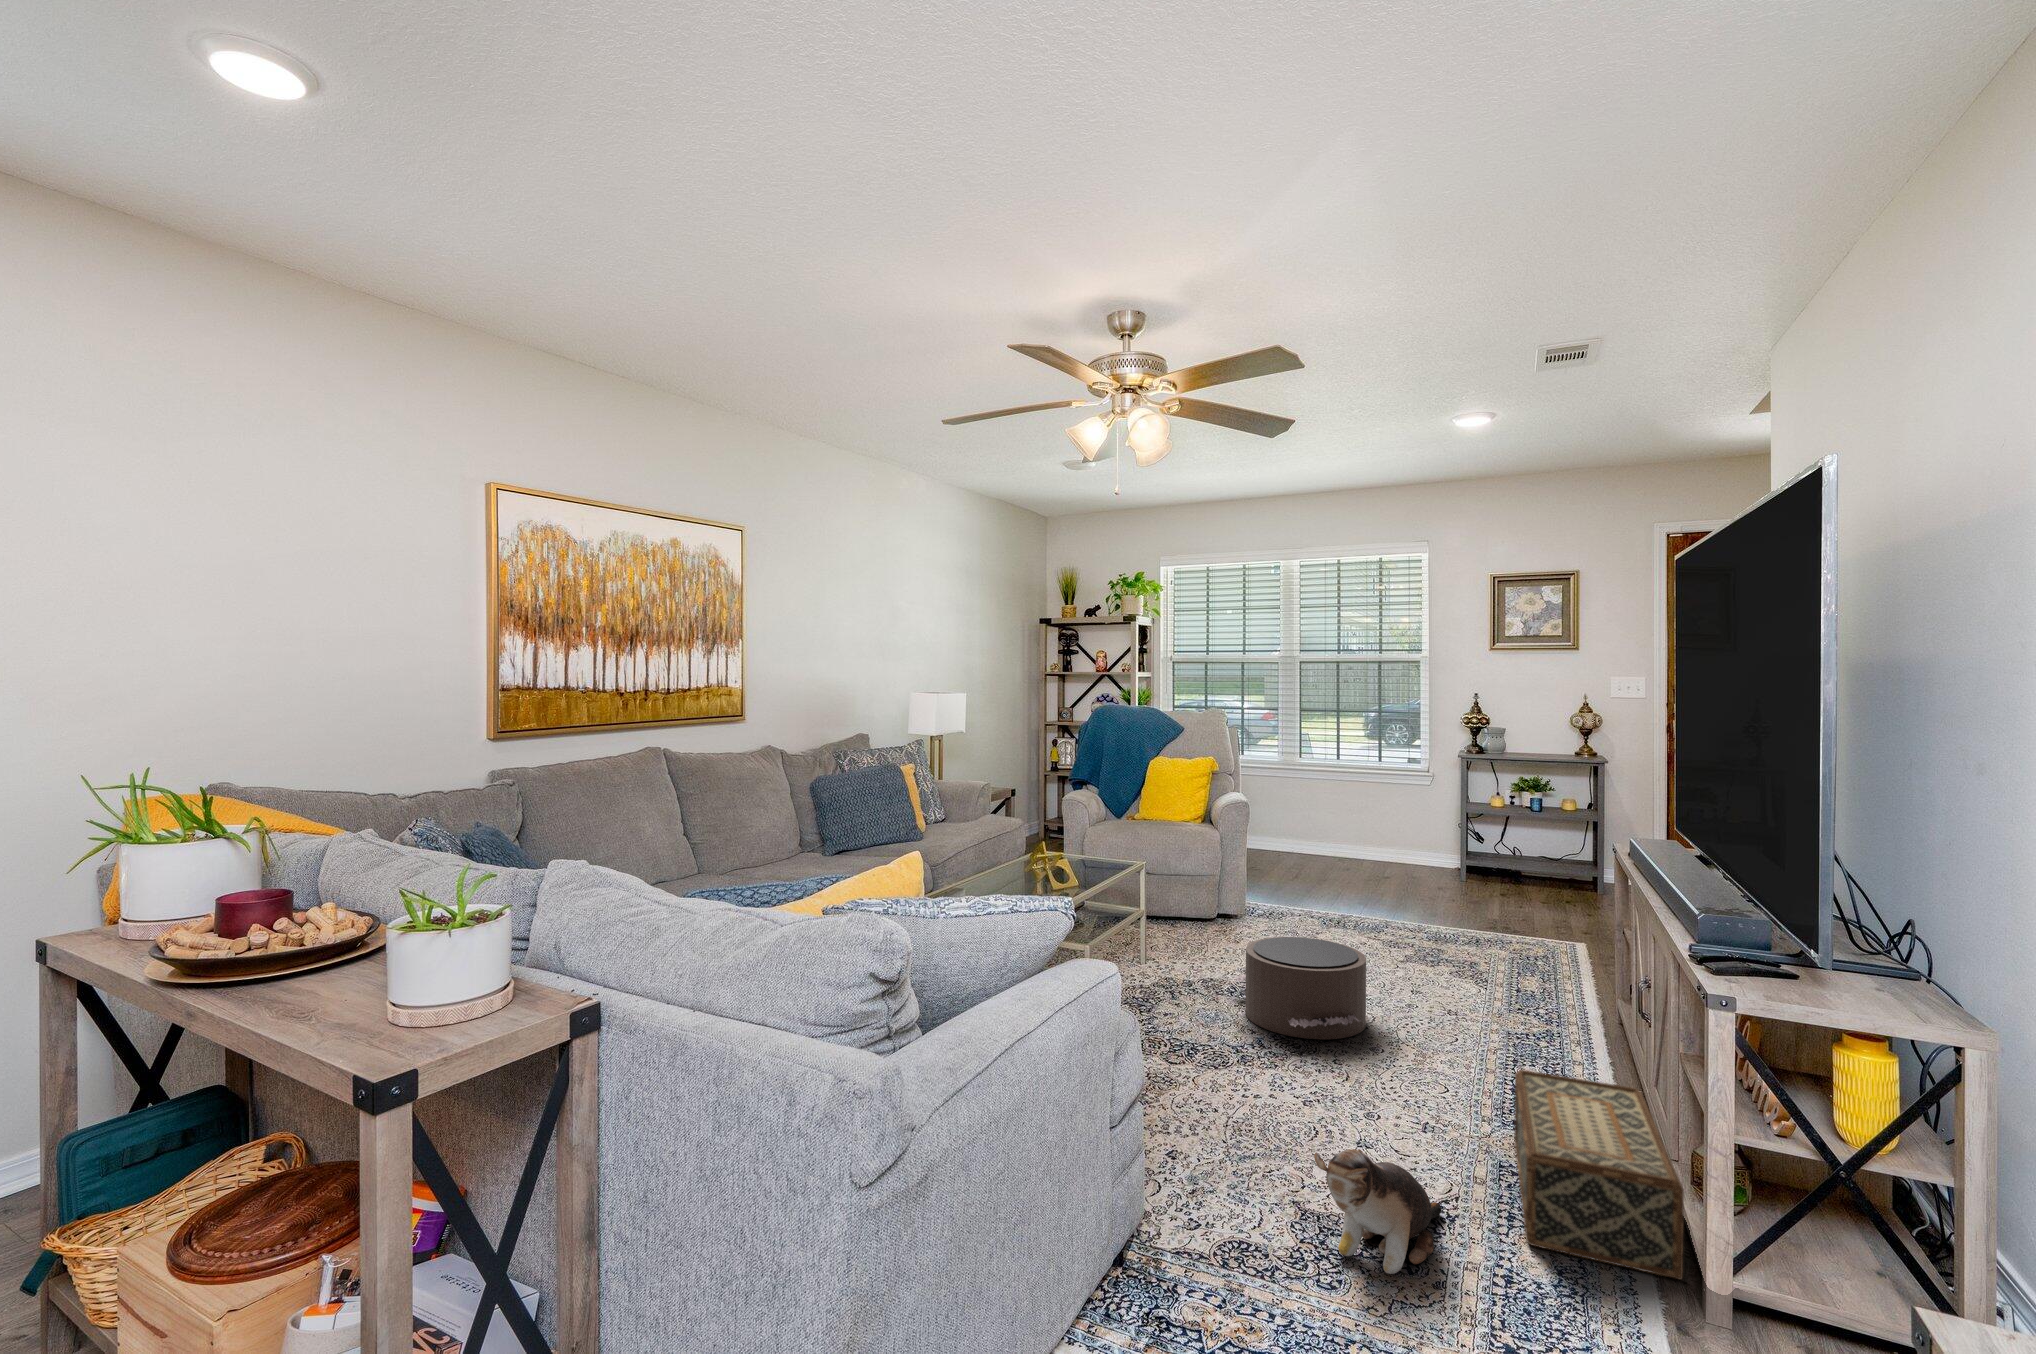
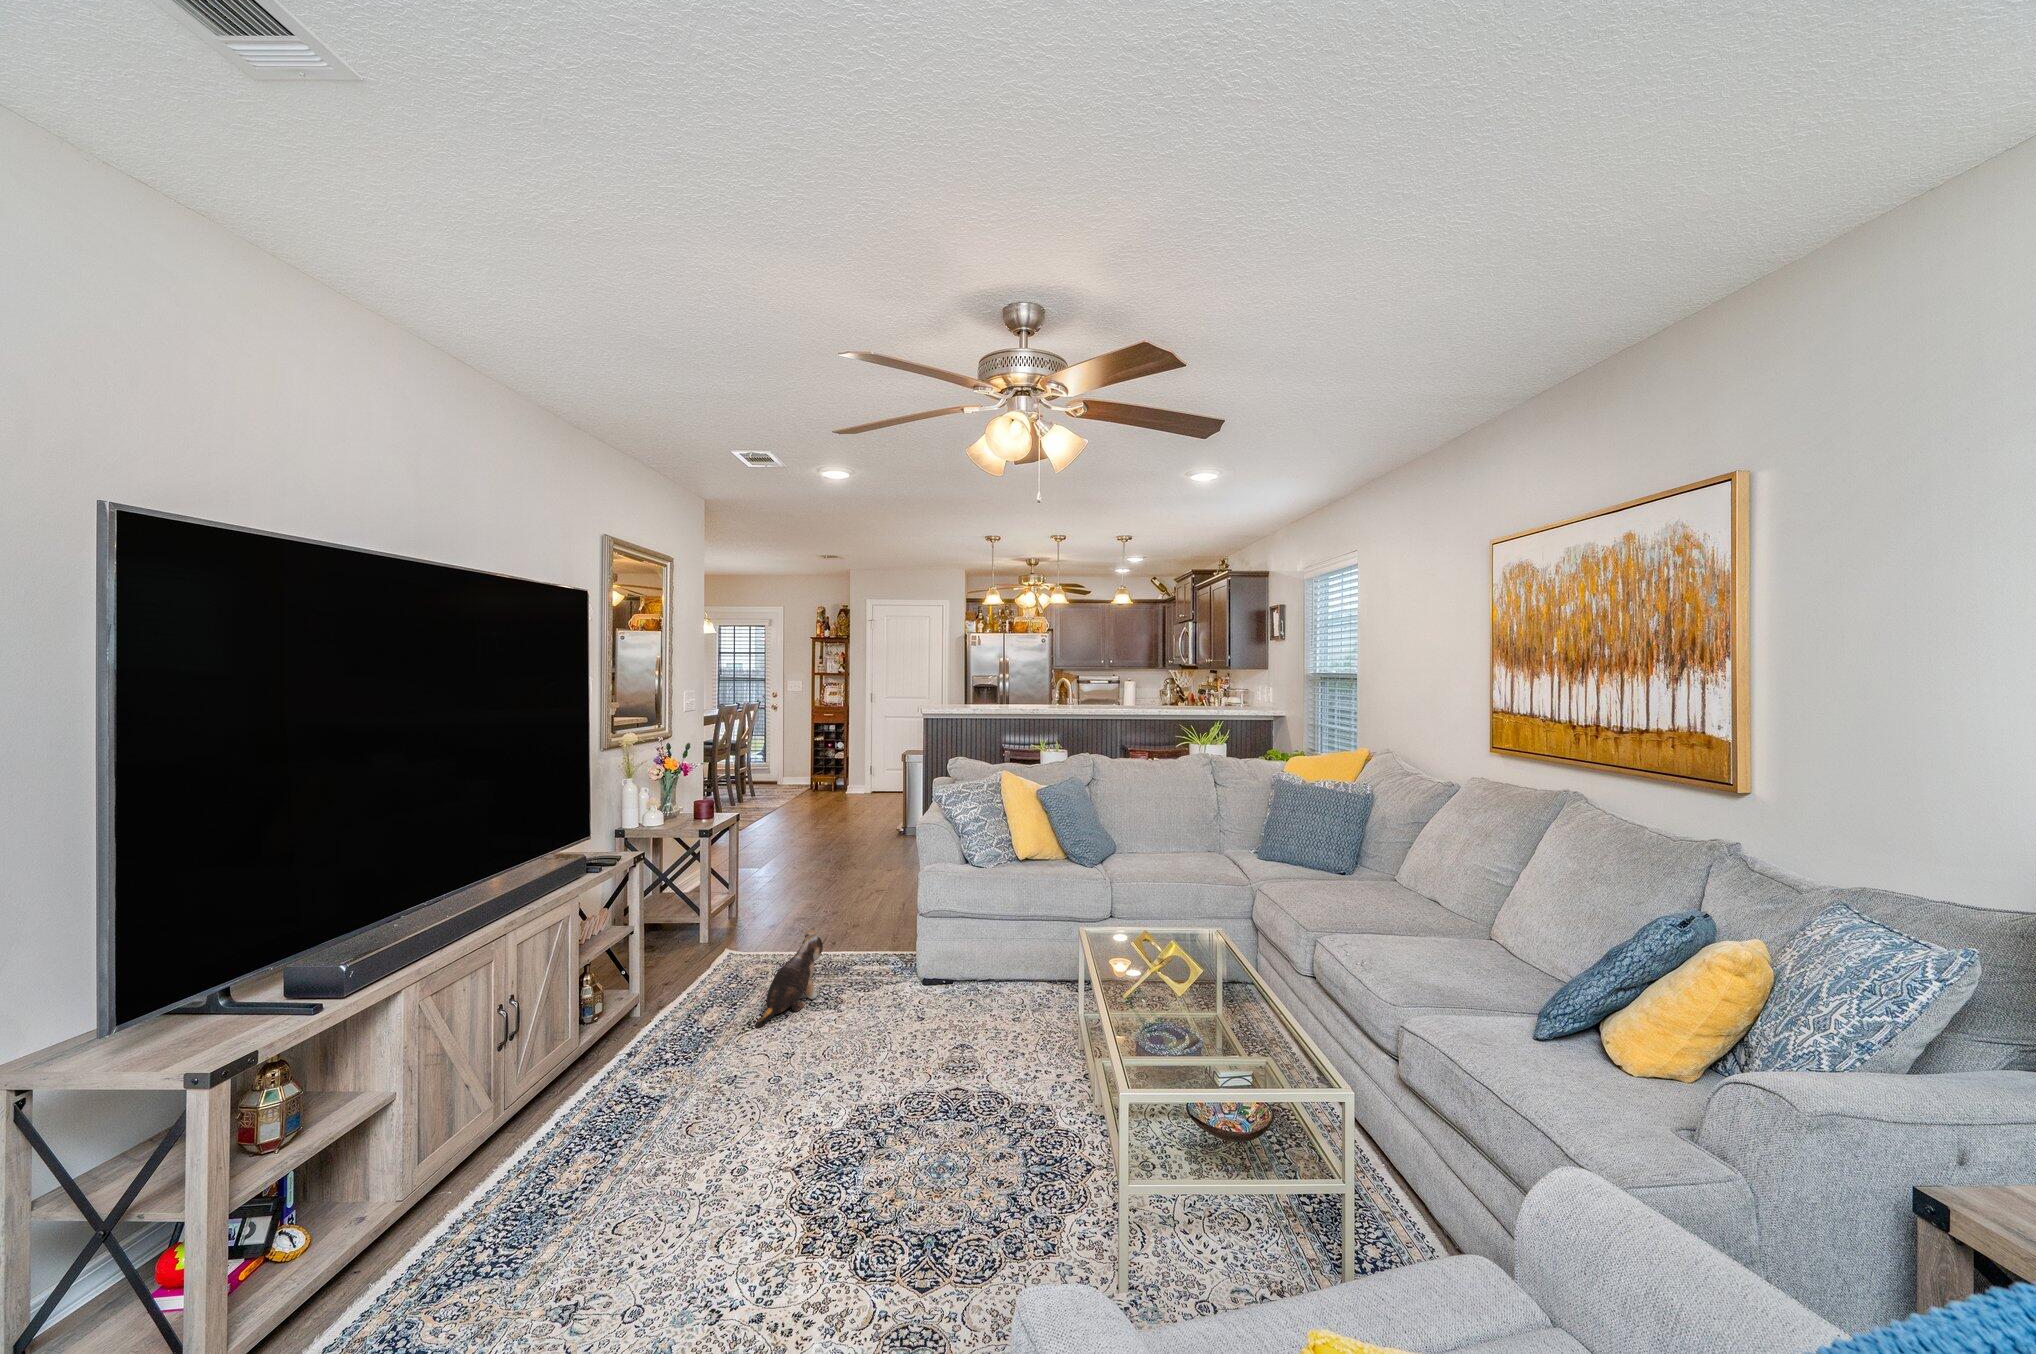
pouf: present [1234,937,1366,1039] -> none [748,1080,941,1269]
woven basket: present [1514,1070,1684,1280] -> none [583,975,715,1095]

